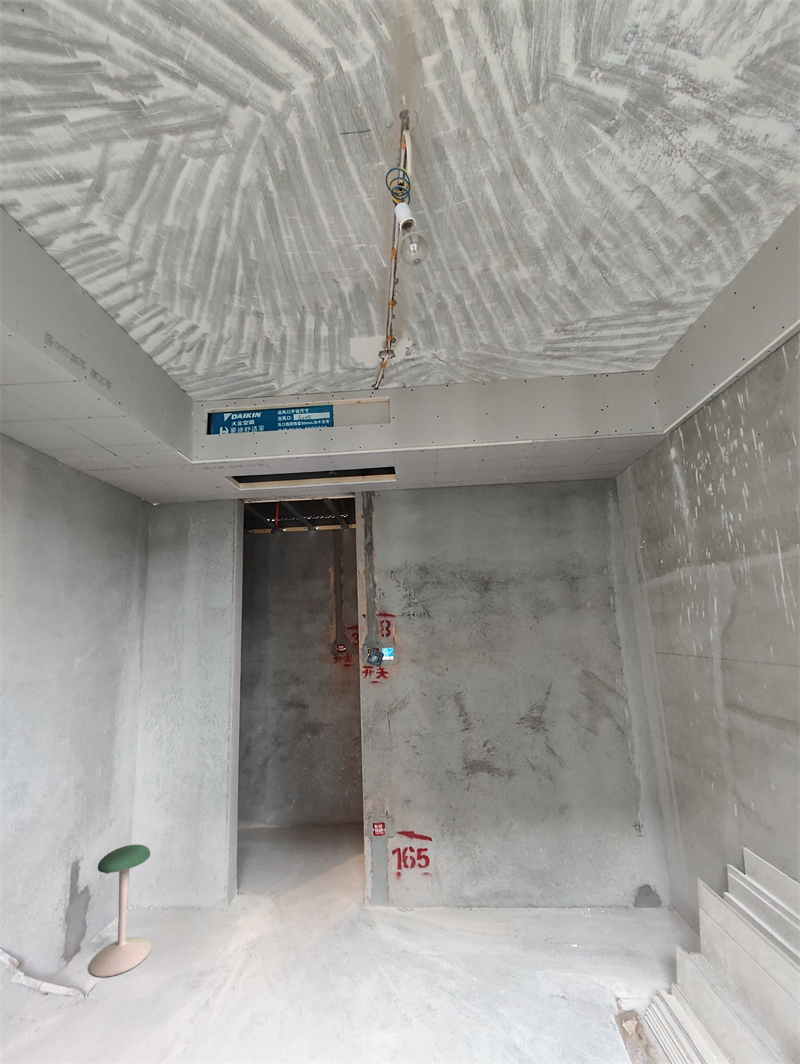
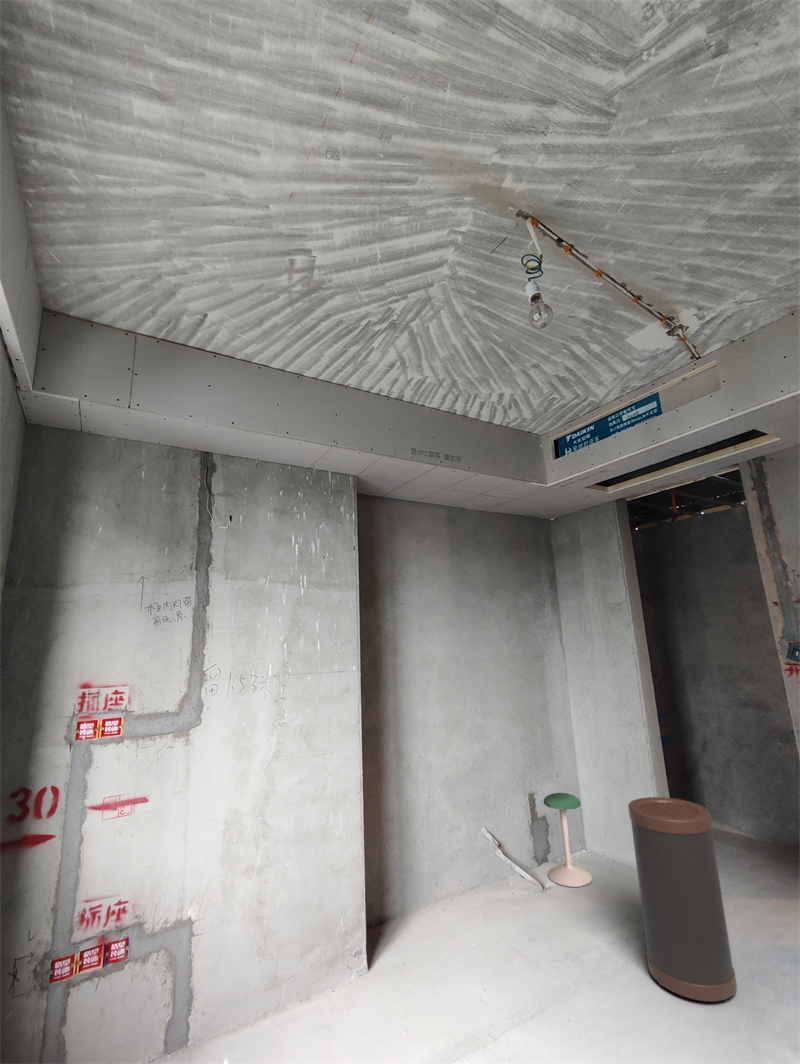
trash can: none [254,807,337,1032] -> present [628,797,737,1001]

